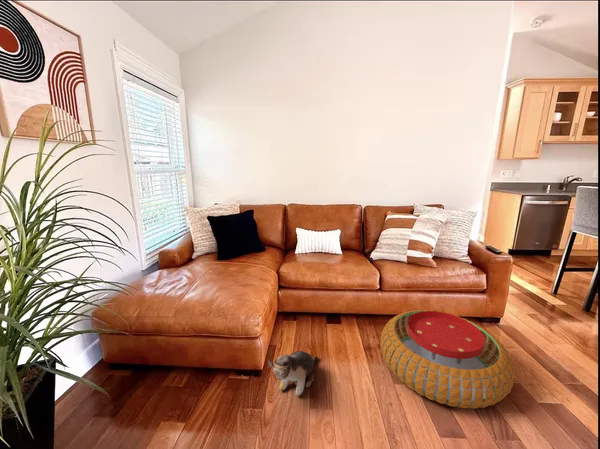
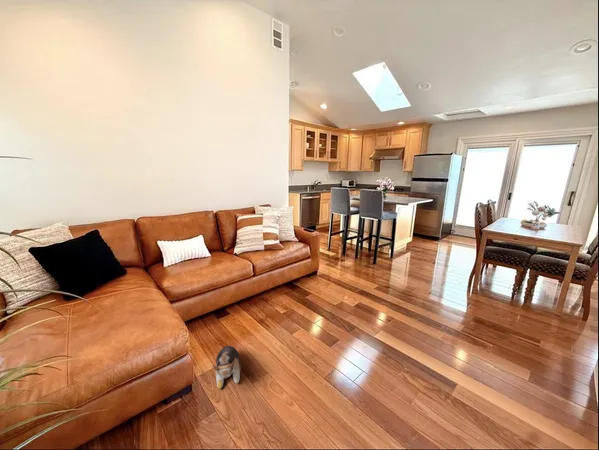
pouf: present [380,310,515,409] -> none [268,276,347,333]

